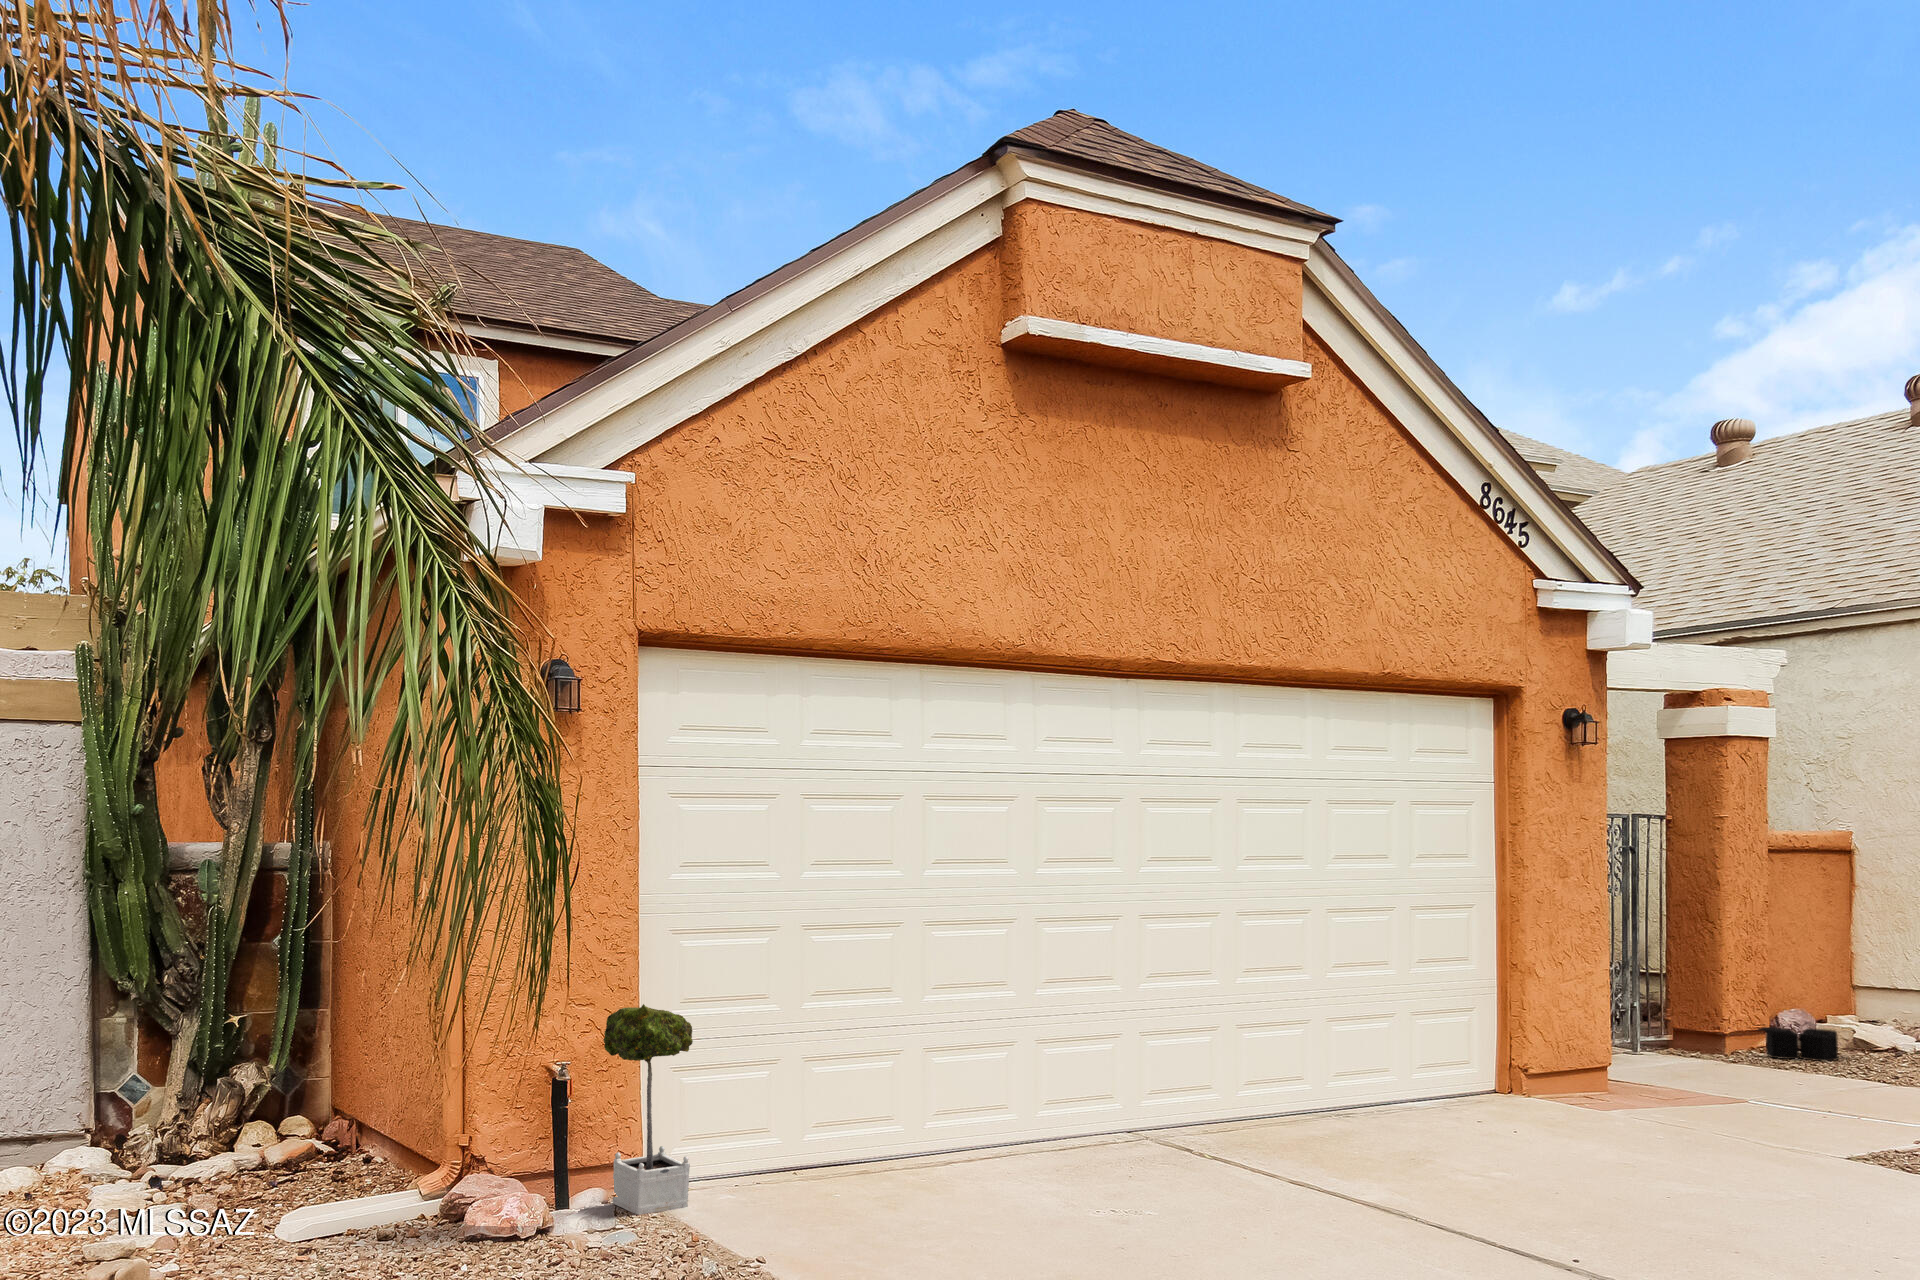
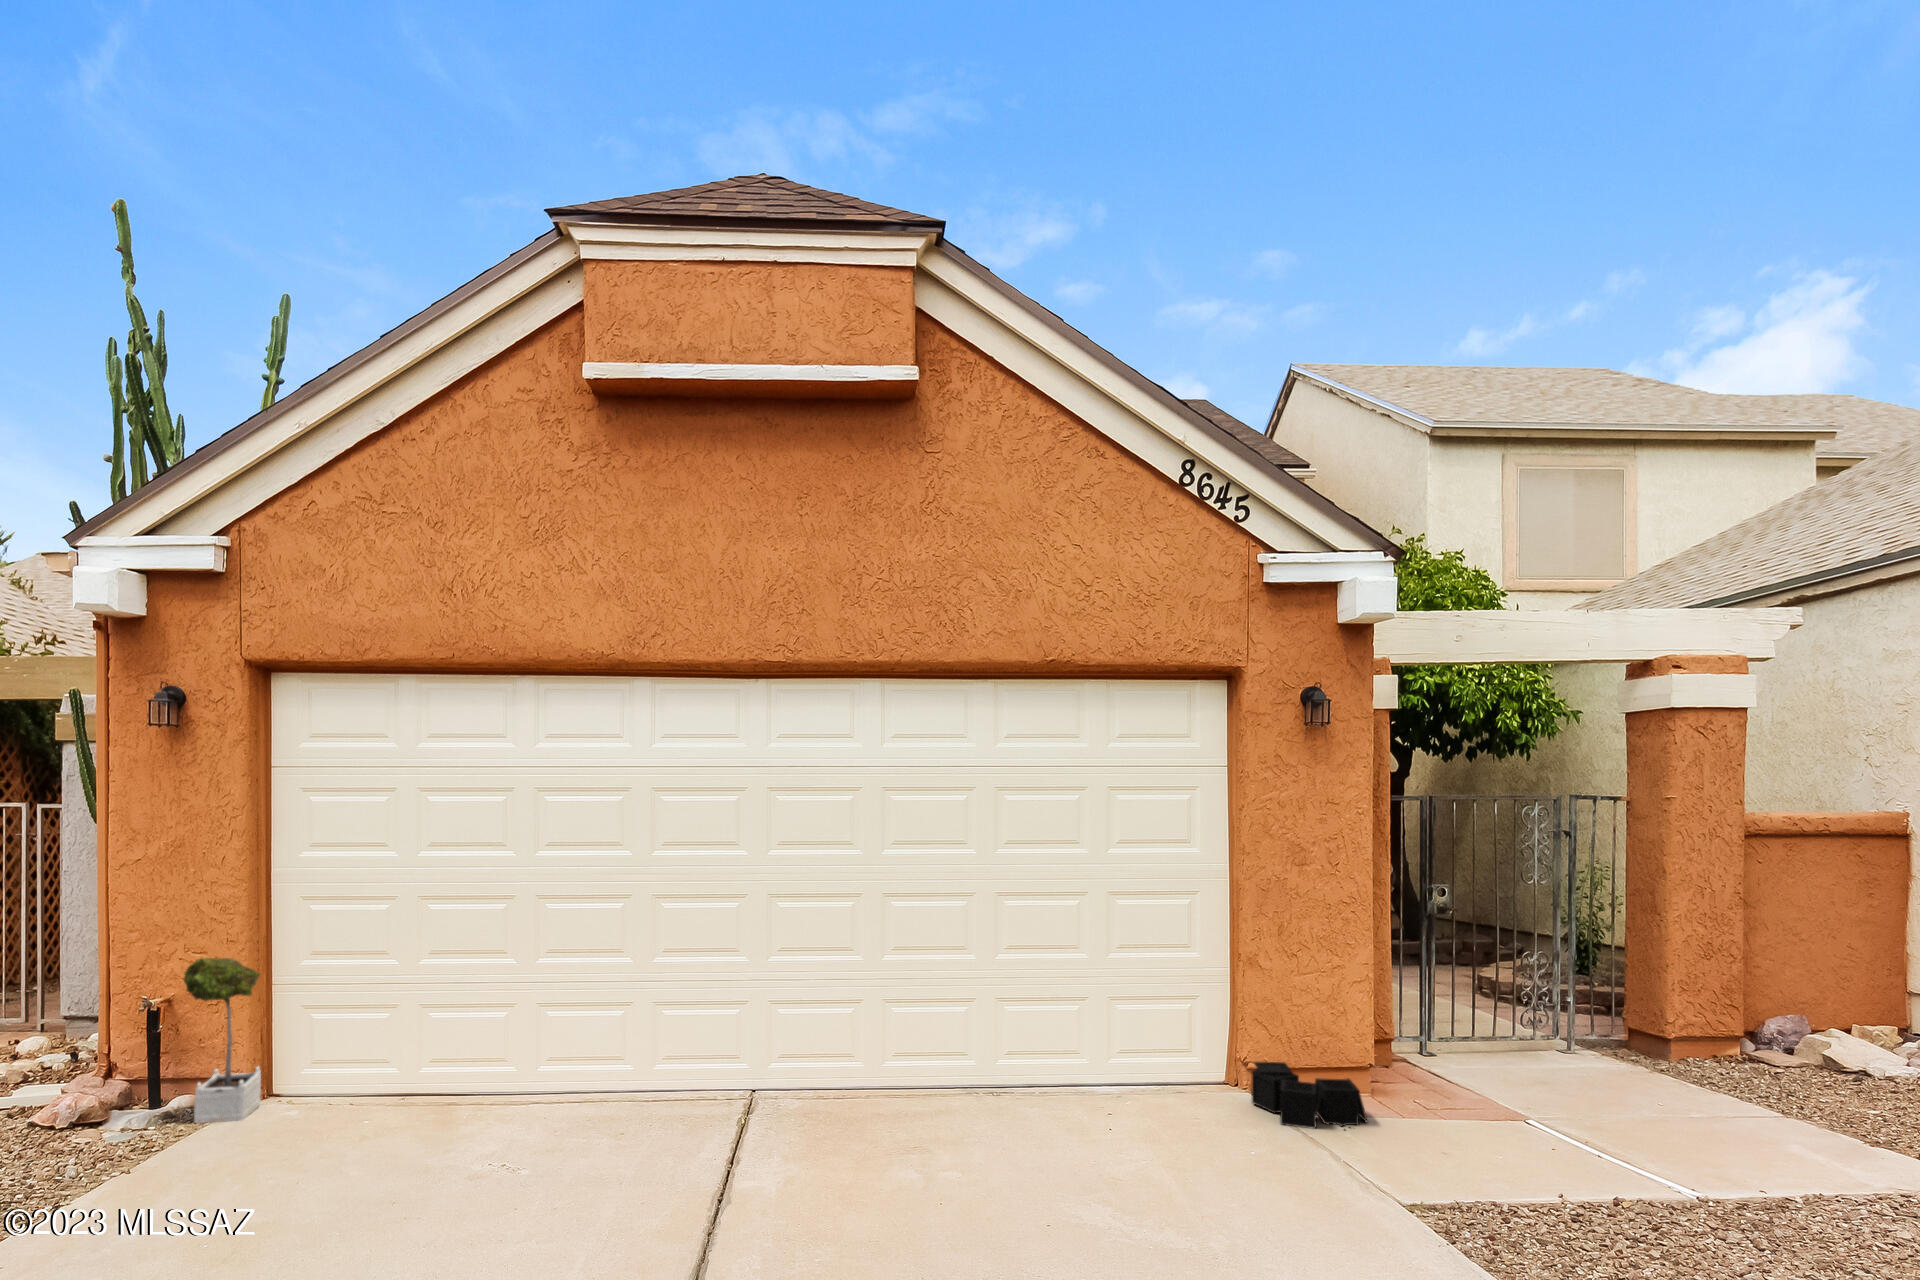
storage bin: present [1757,1027,1839,1062] -> present [1251,1061,1368,1129]

